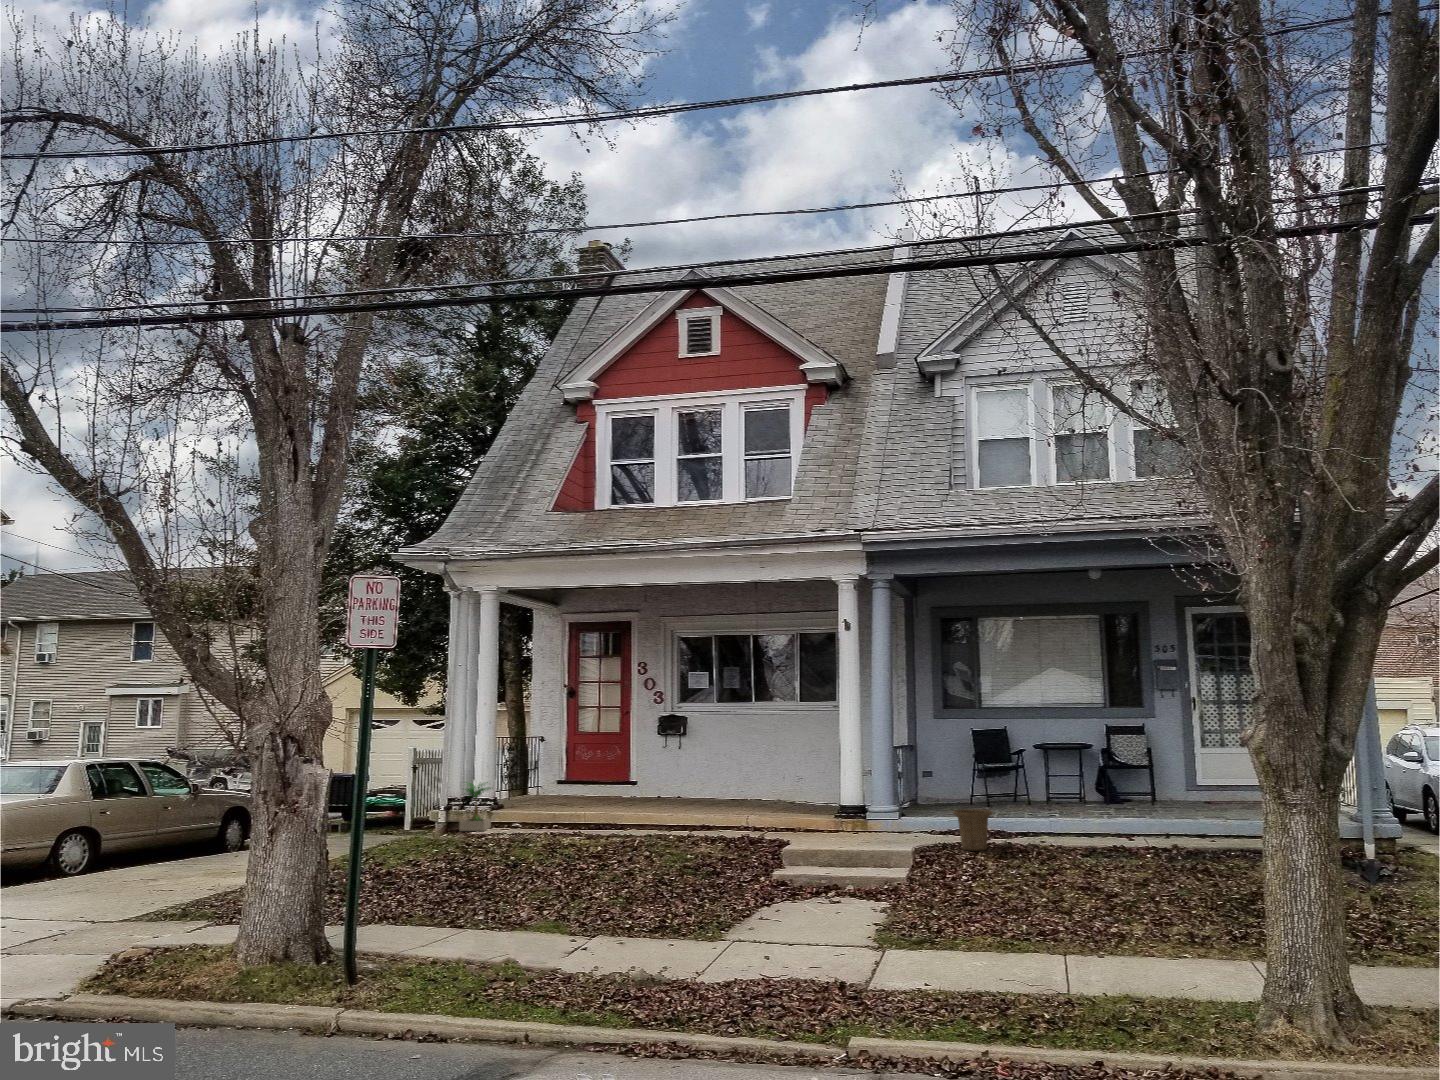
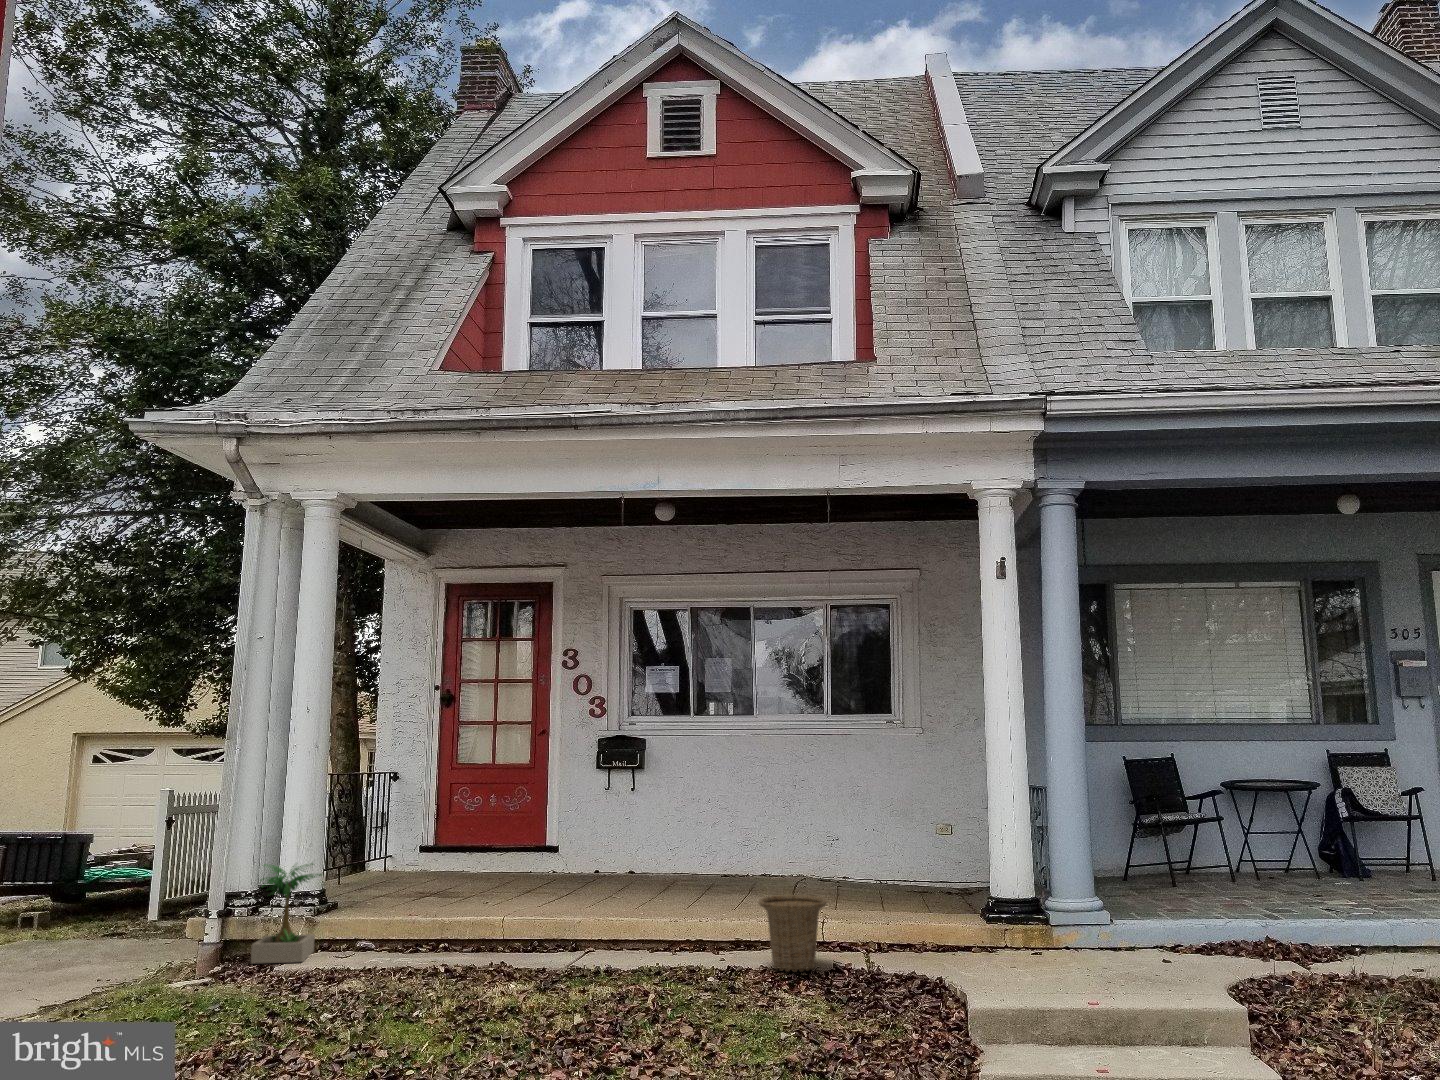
basket: present [953,809,993,851] -> present [759,895,827,972]

